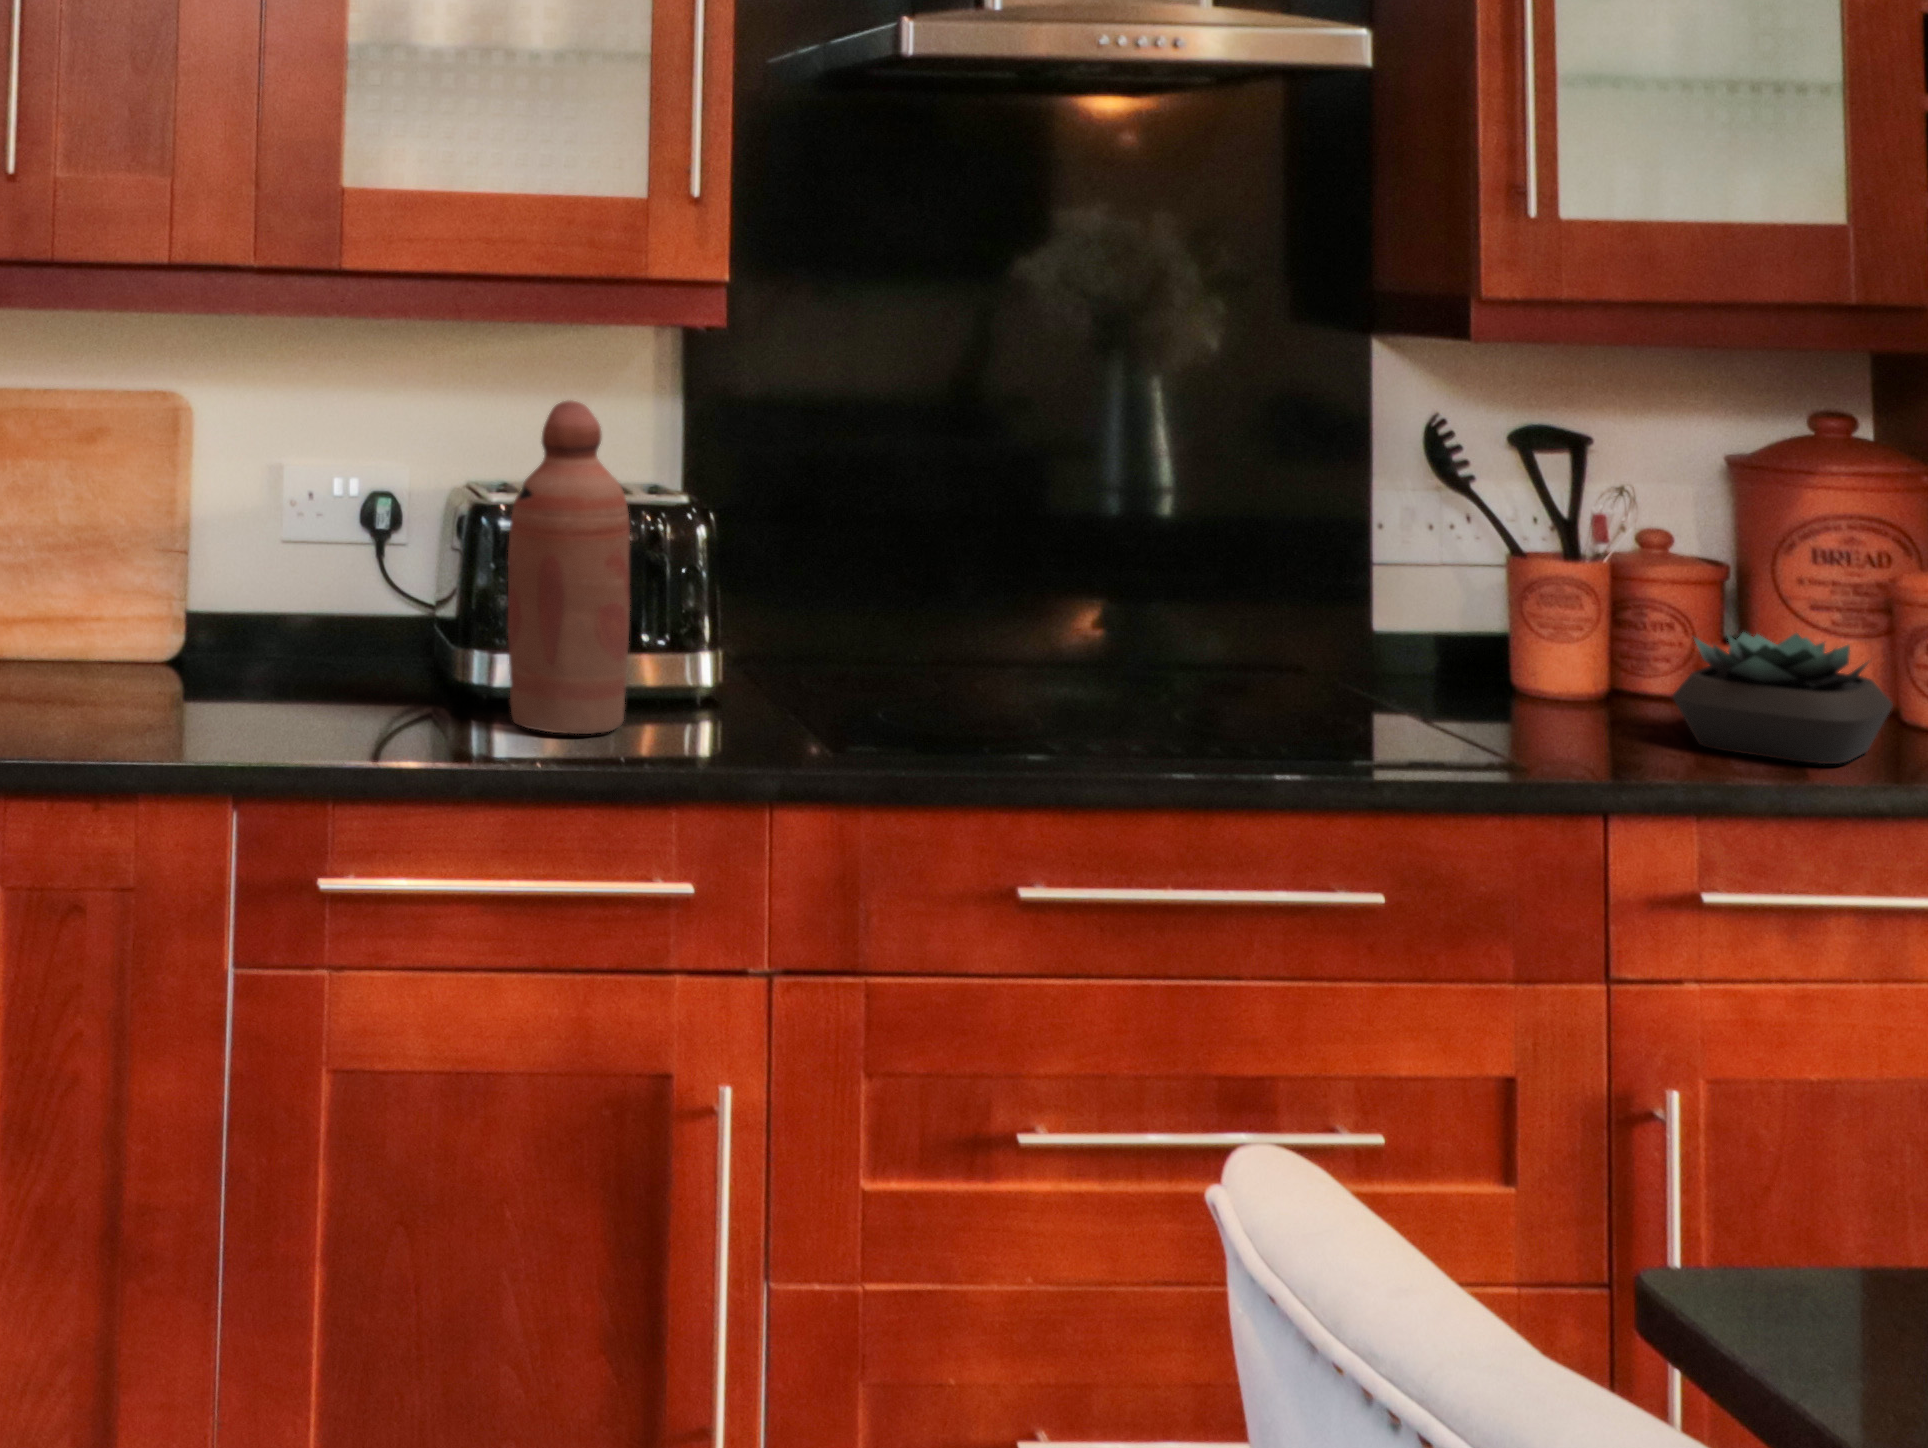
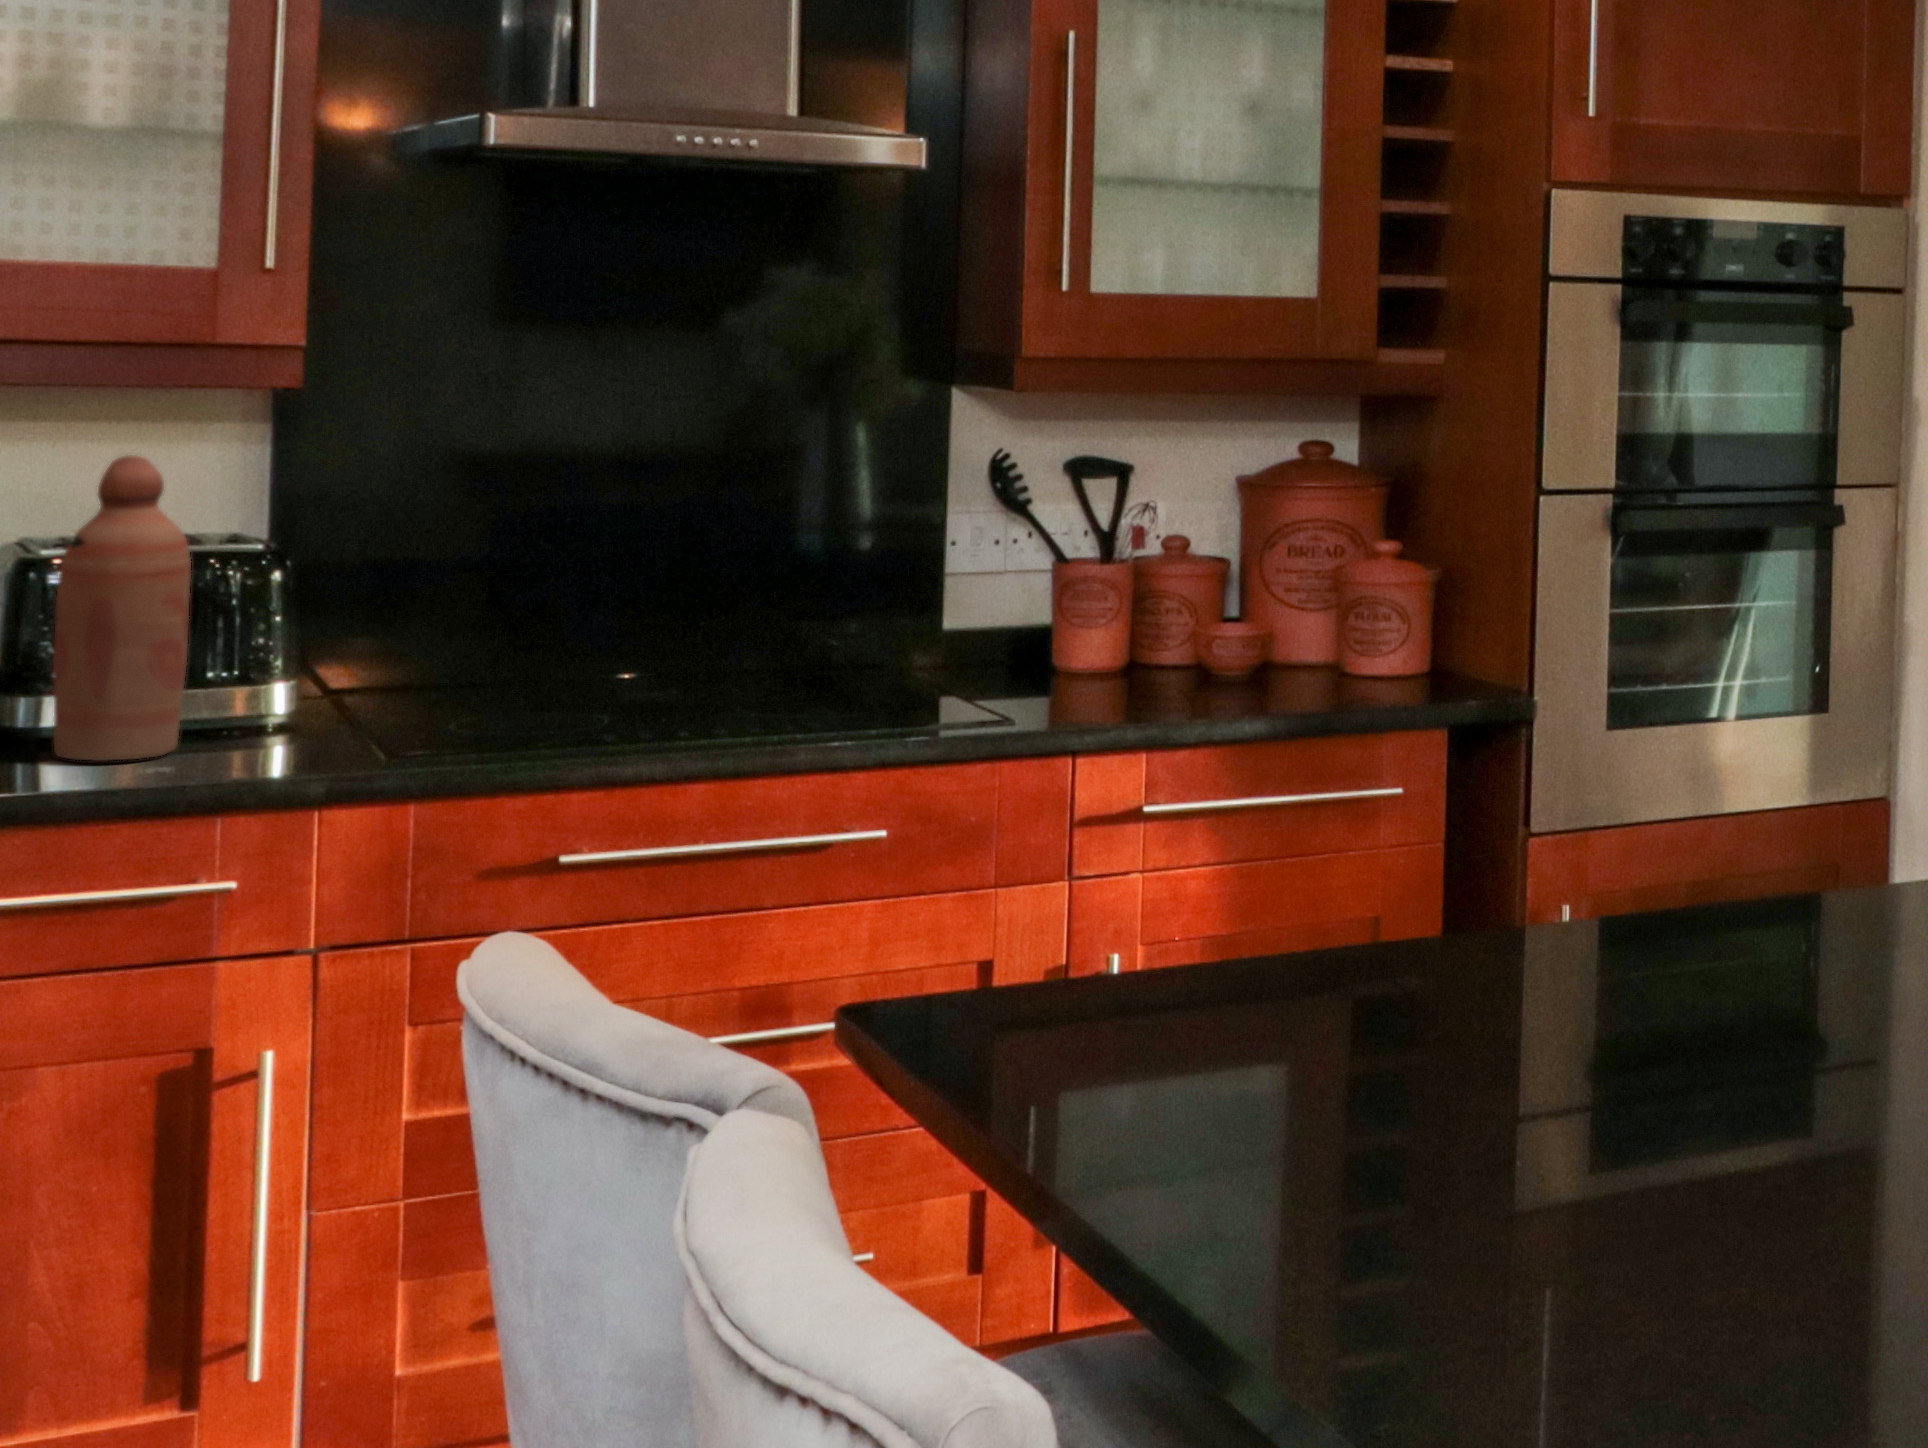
succulent plant: present [1673,633,1893,764] -> none [1137,607,1301,702]

